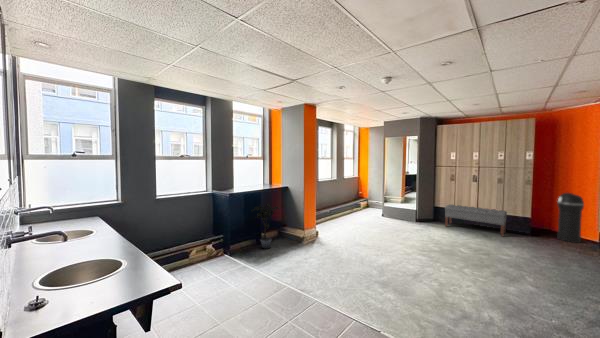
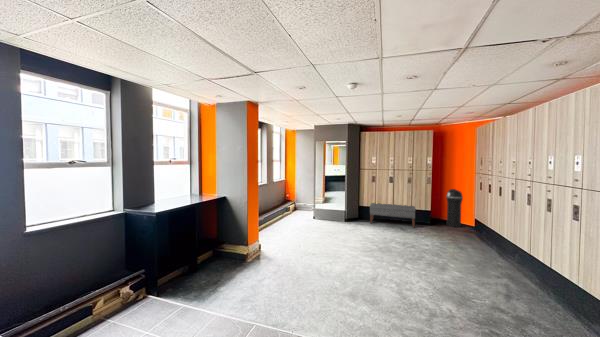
potted plant: present [252,204,280,248] -> none [185,218,221,276]

